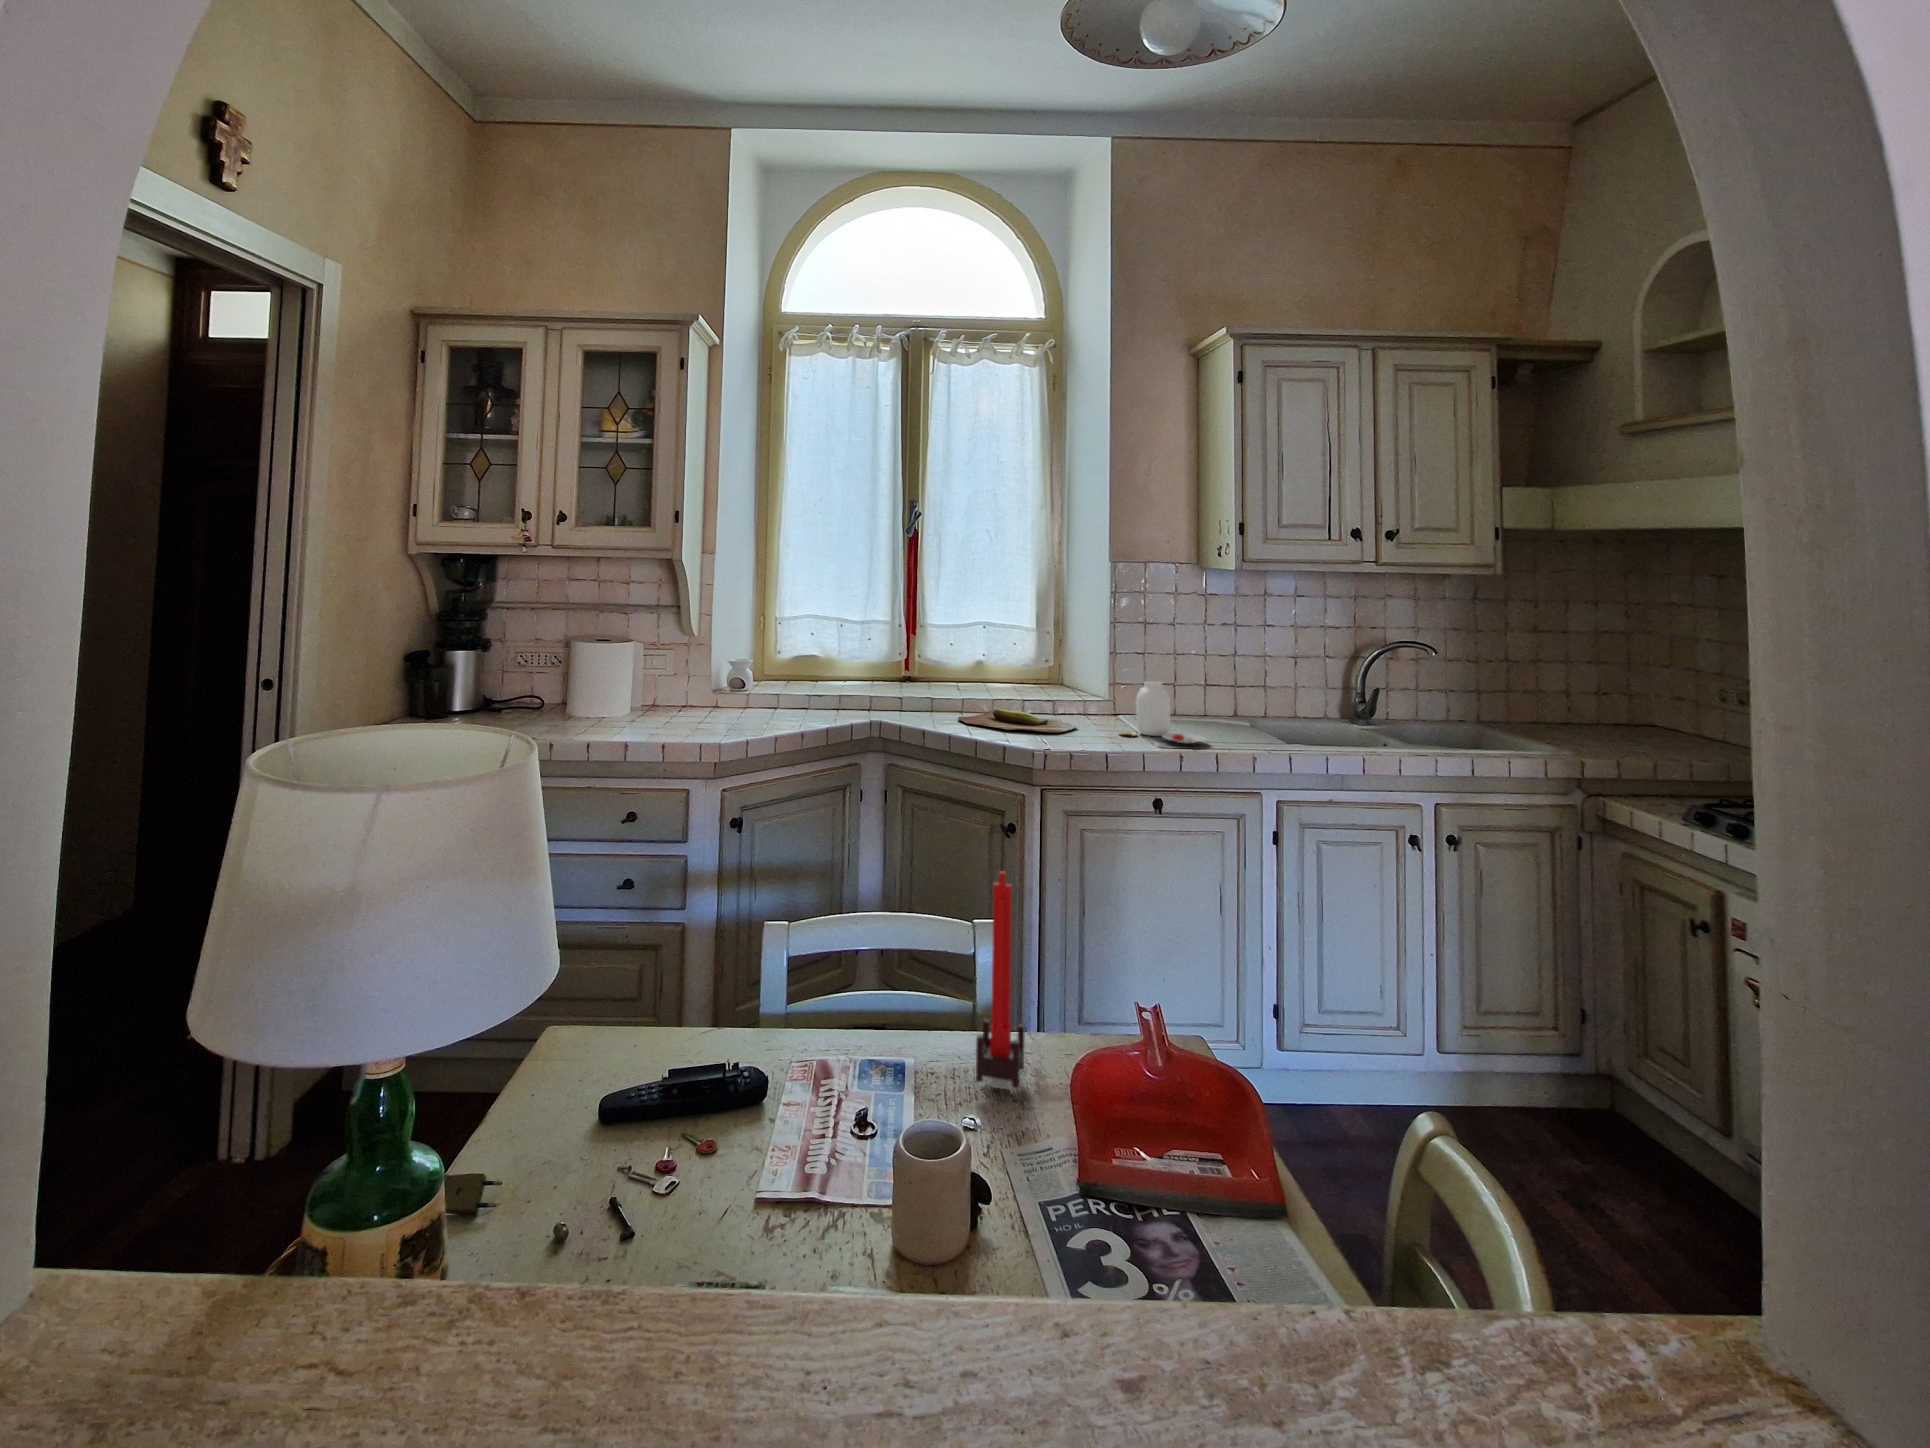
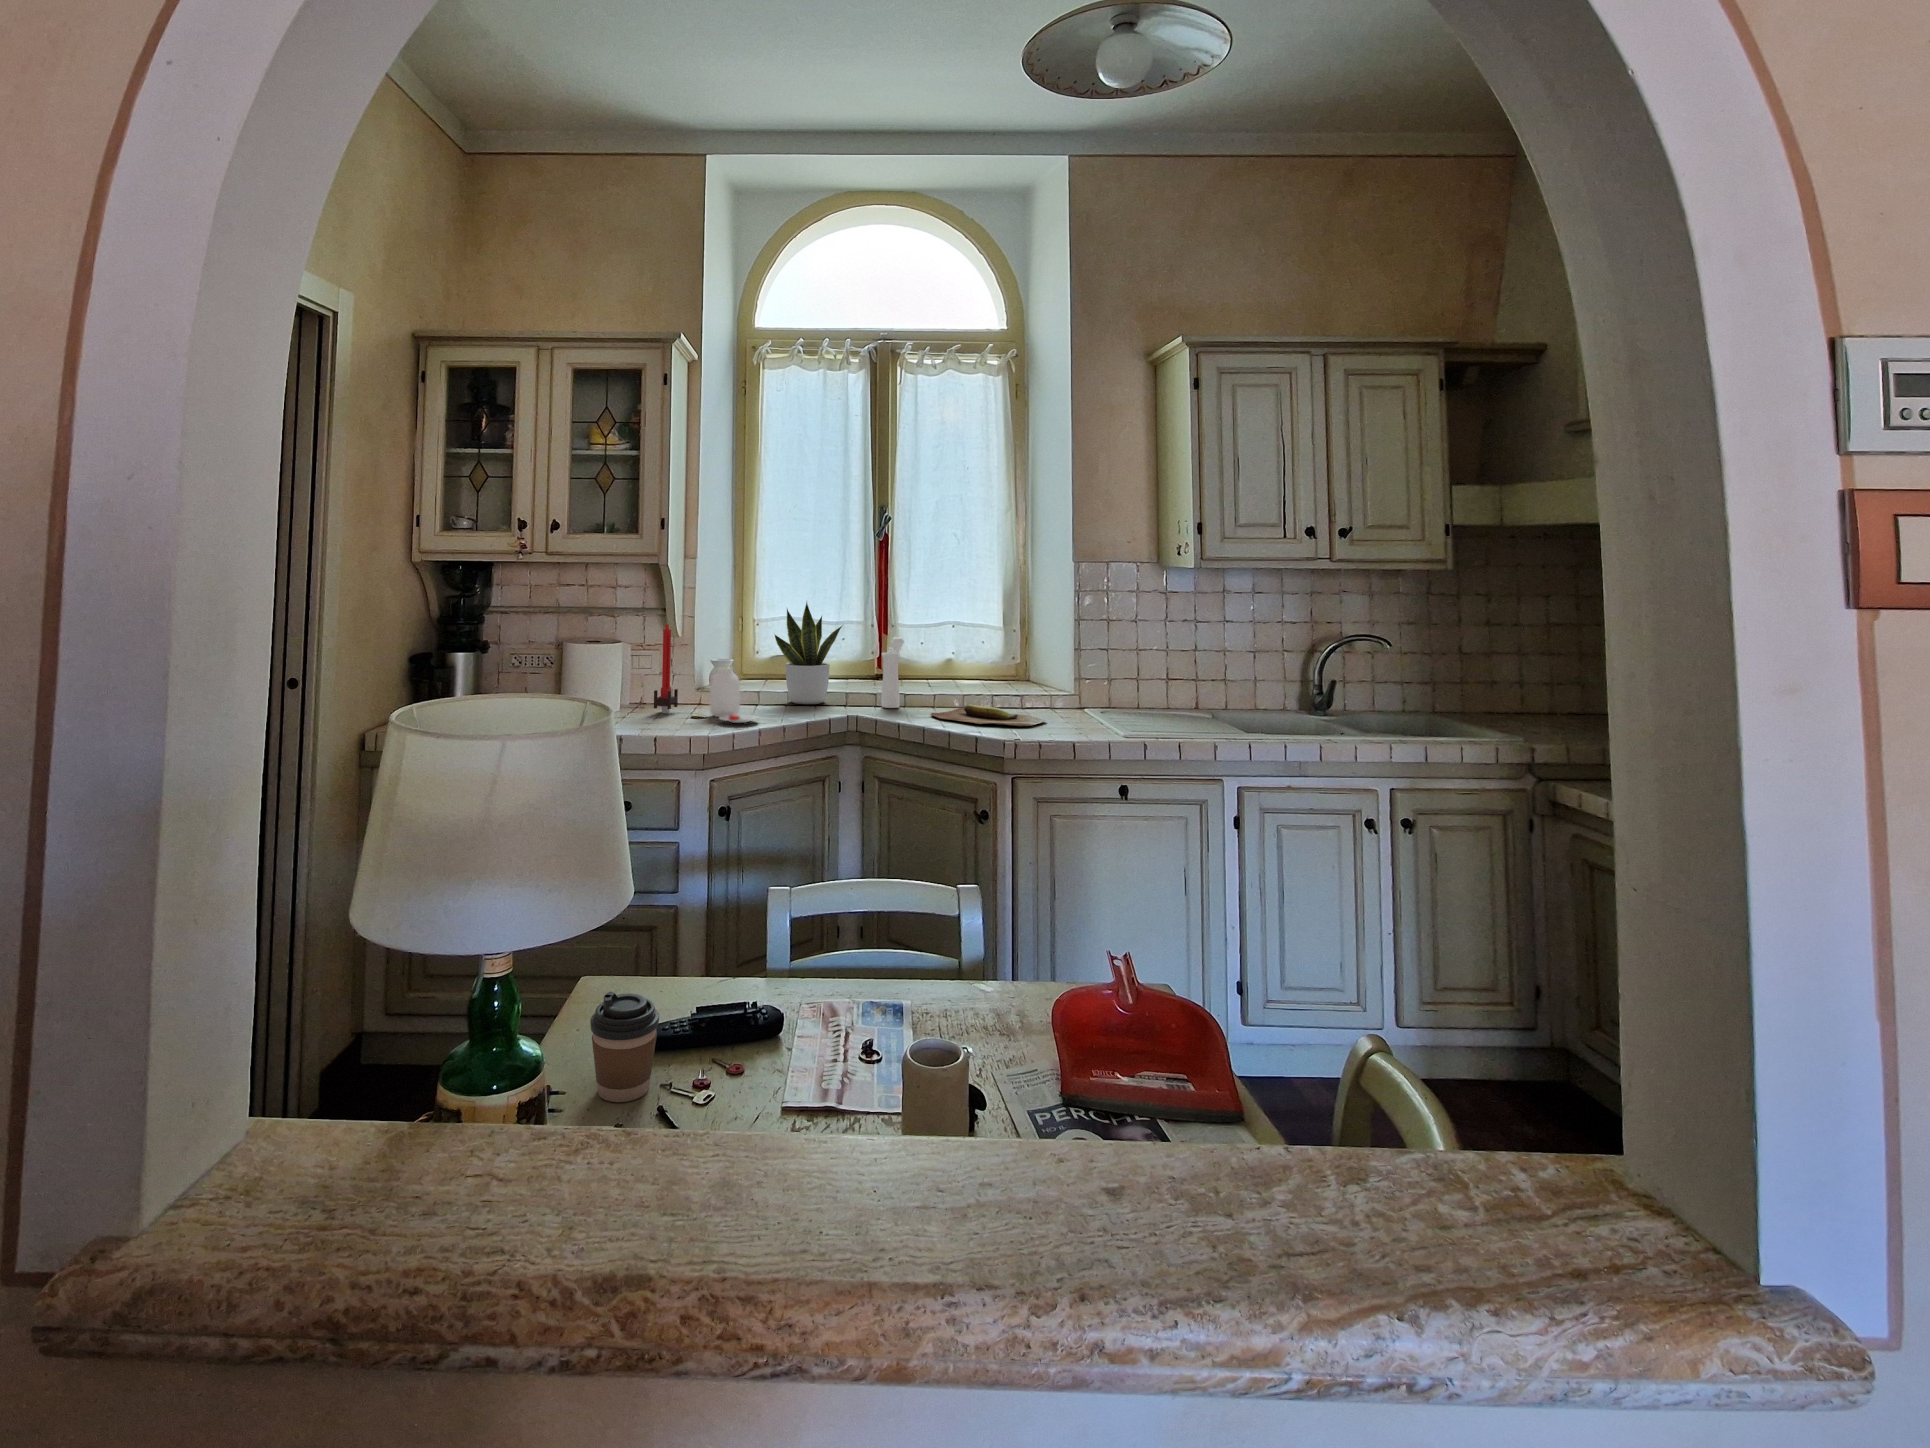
potted plant: none [797,597,871,706] -> present [775,602,842,704]
pepper mill: none [908,638,933,711] -> present [882,638,904,708]
jar: present [1121,681,1207,744] -> present [694,667,758,723]
candle: present [976,871,1025,1089] -> present [654,624,678,713]
coffee cup: none [529,1059,613,1194] -> present [590,992,659,1102]

